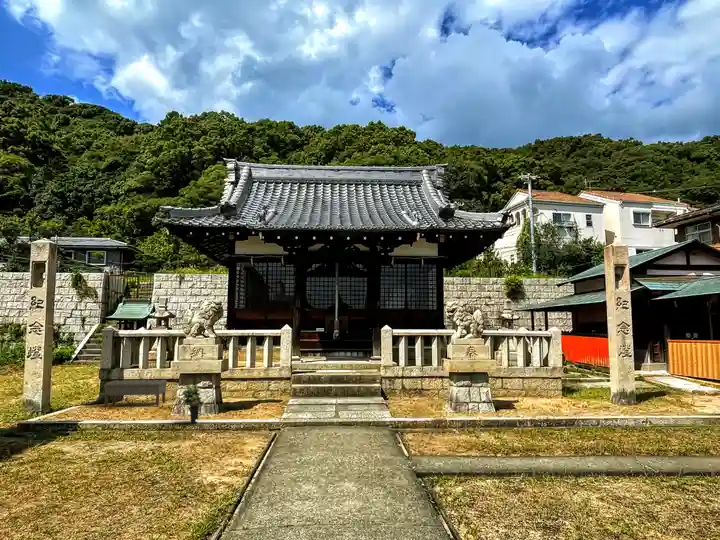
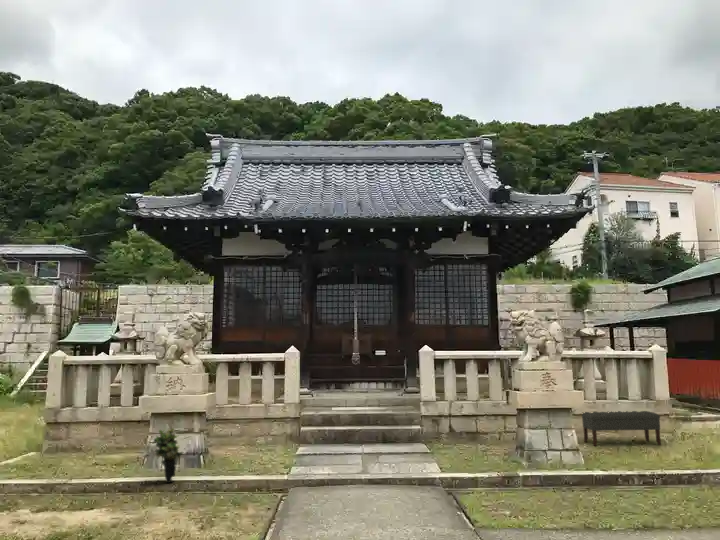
bench: present [104,380,167,407] -> present [582,411,661,446]

